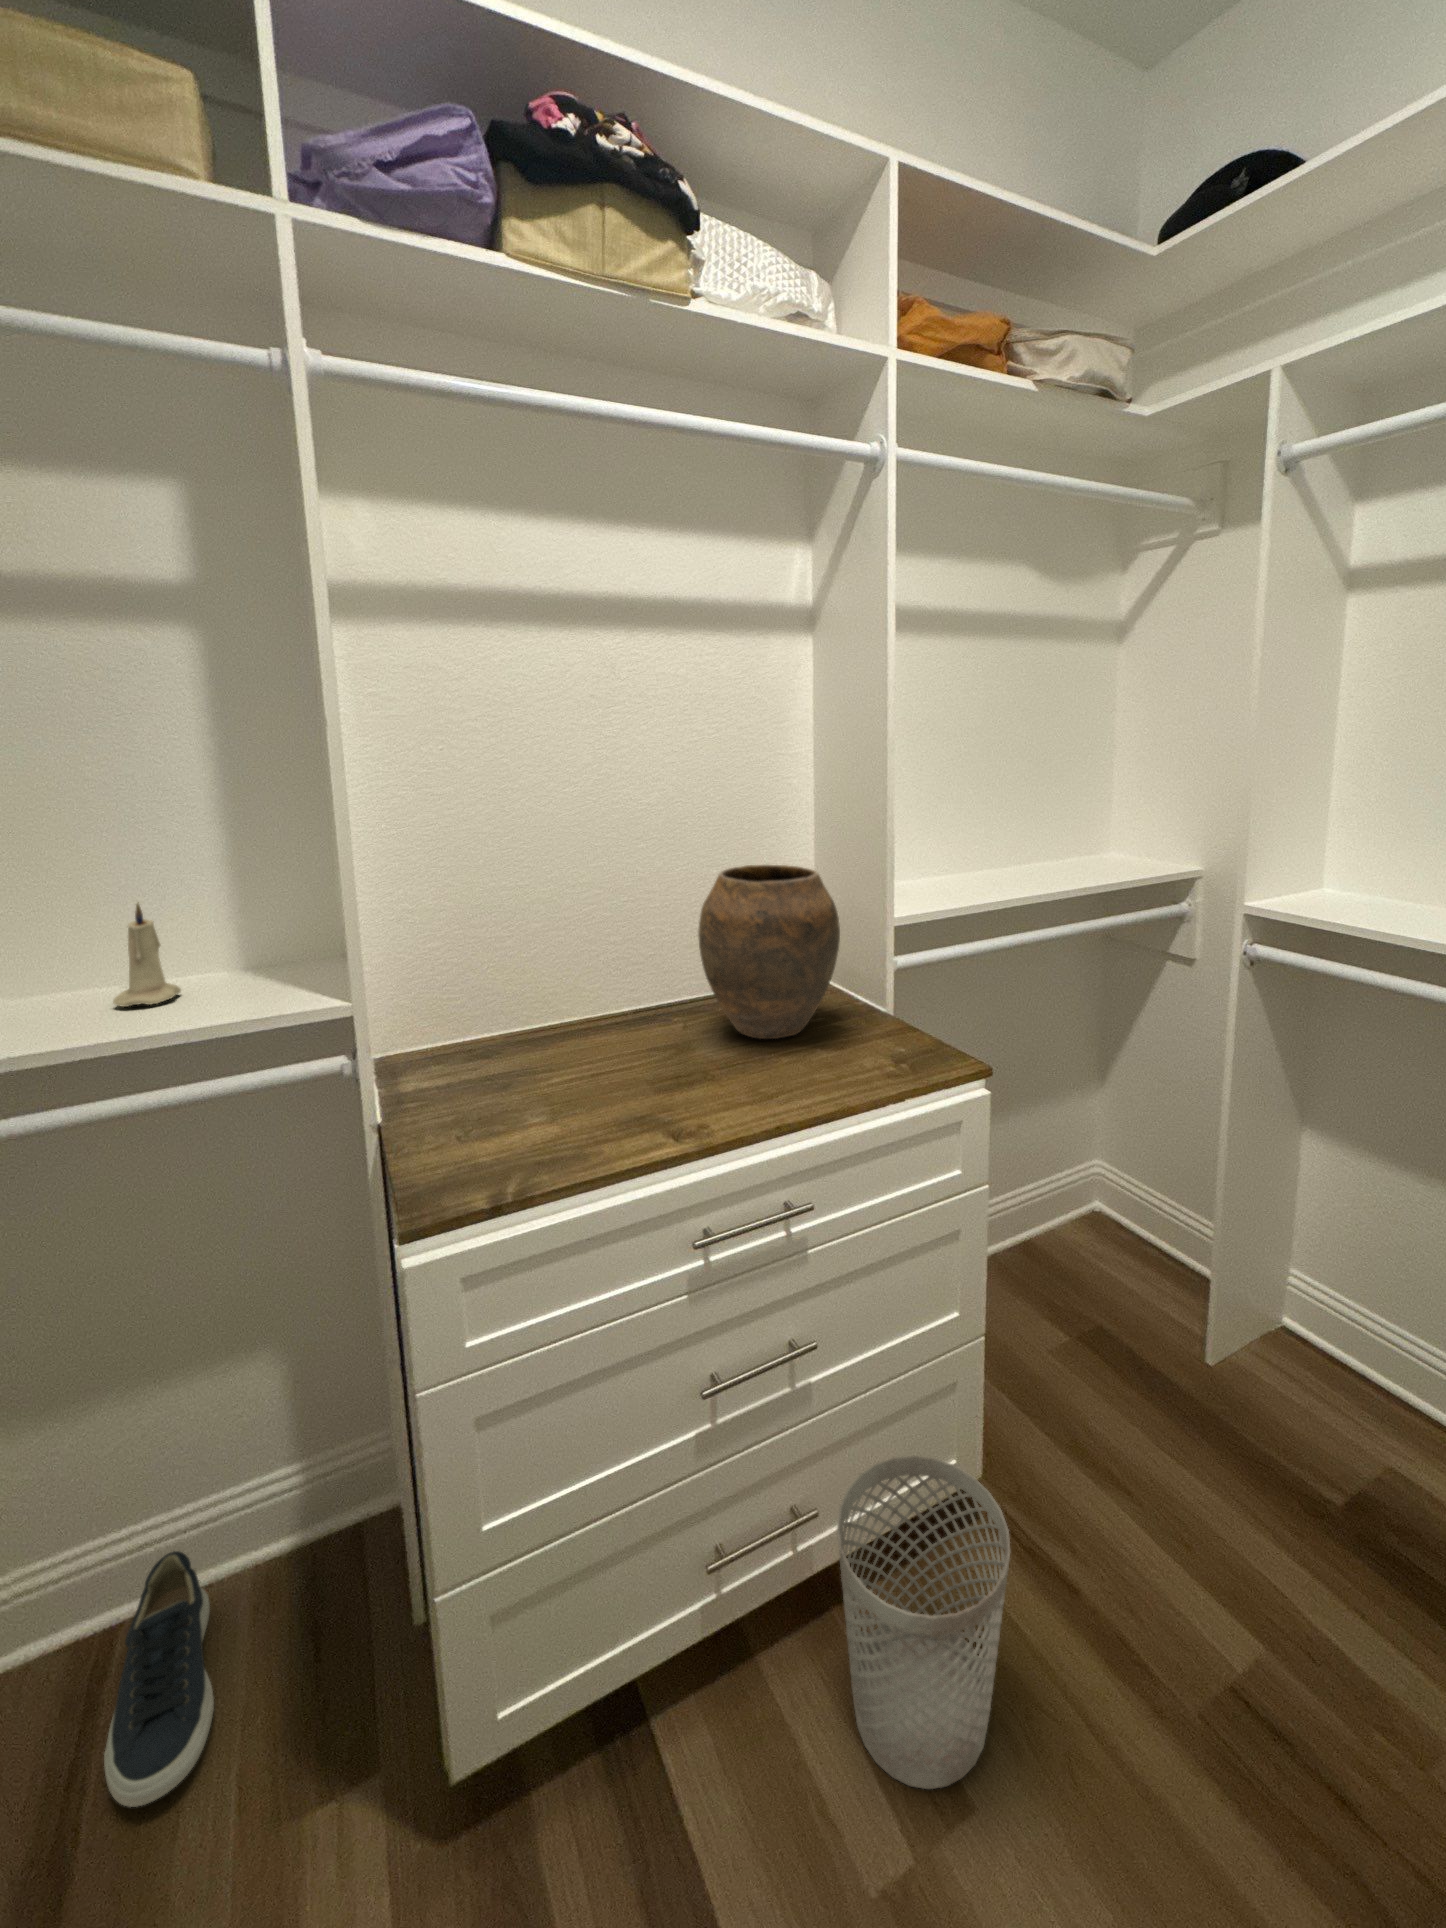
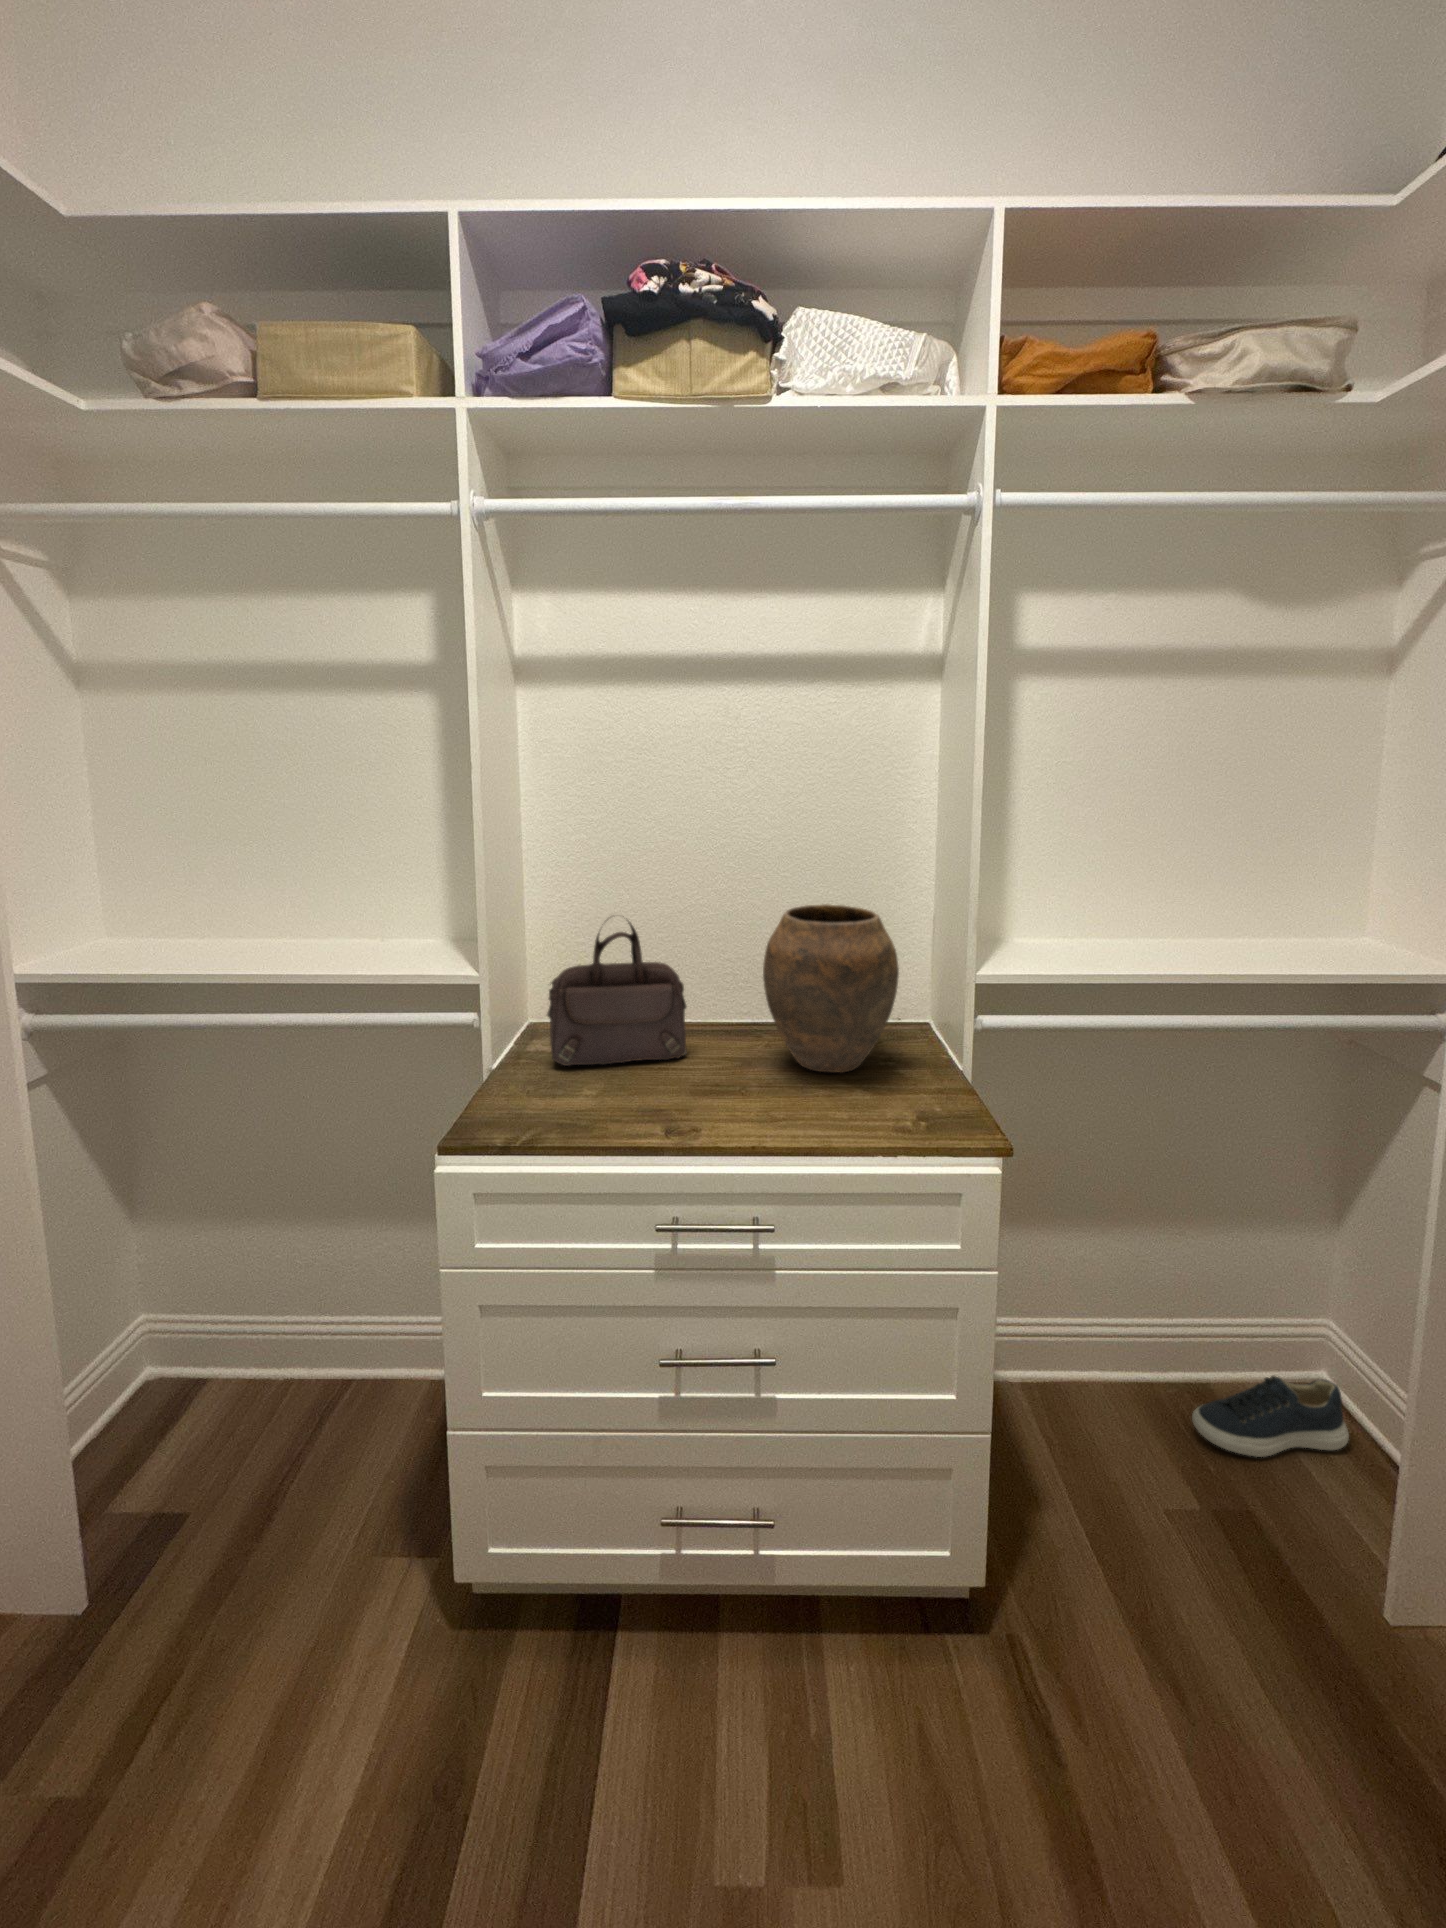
handbag: none [445,899,617,1092] -> present [547,921,687,1066]
candle: present [113,902,181,1007] -> none [358,888,400,960]
wastebasket: present [837,1456,1010,1789] -> none [756,1502,927,1841]
shoe: present [104,1551,214,1807] -> present [1192,1376,1349,1457]

